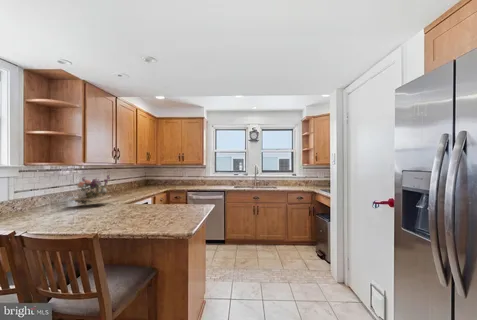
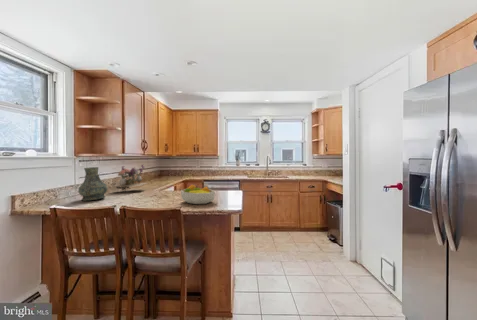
vase: none [17,179,55,219] -> present [78,167,108,201]
fruit bowl: none [131,200,170,225] -> present [181,185,215,204]

